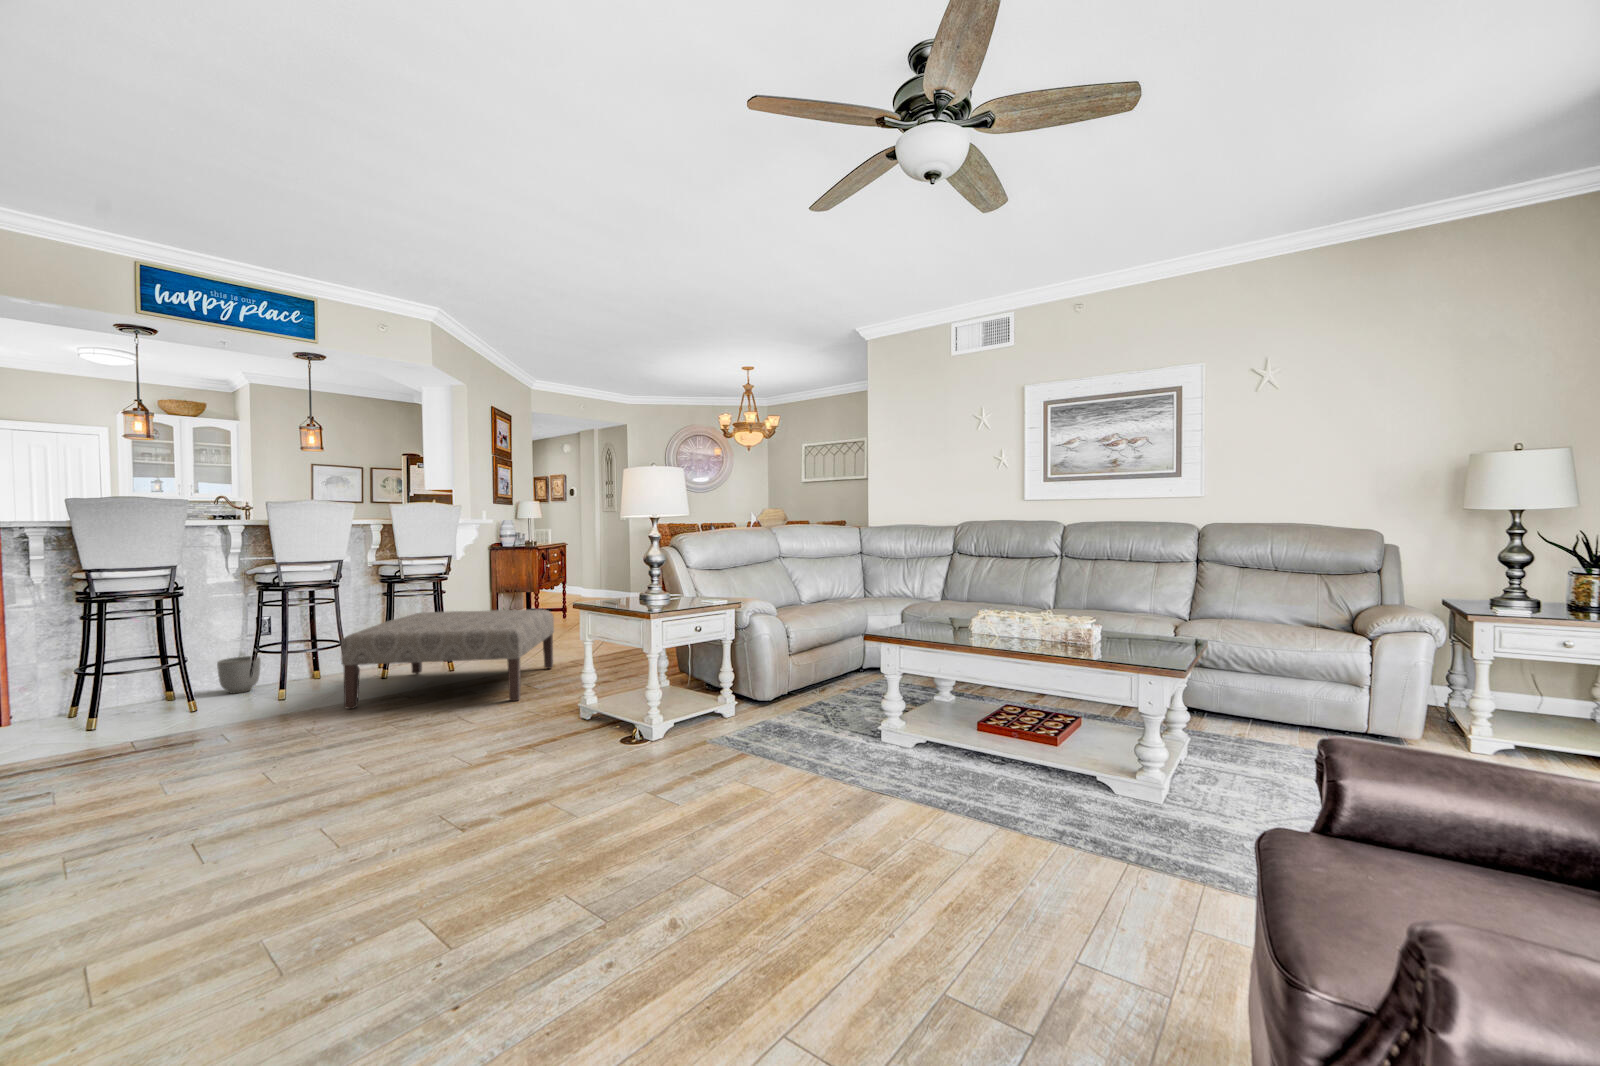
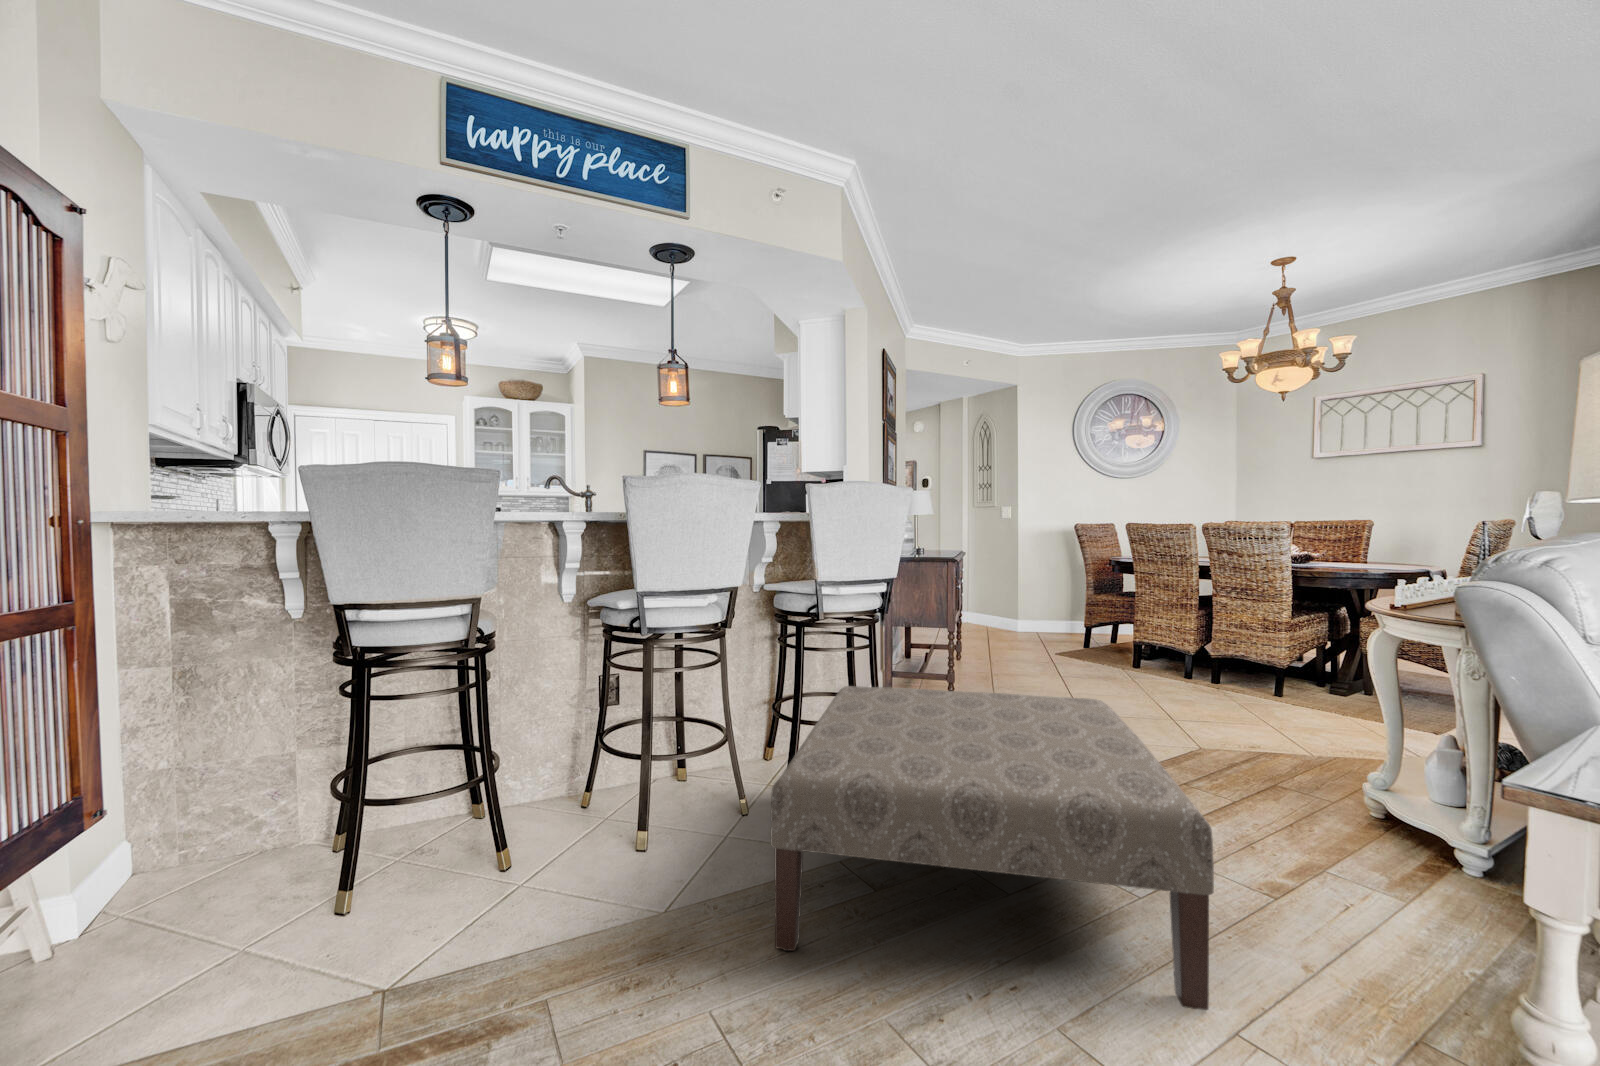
planter: present [217,656,261,693] -> none [545,745,607,817]

